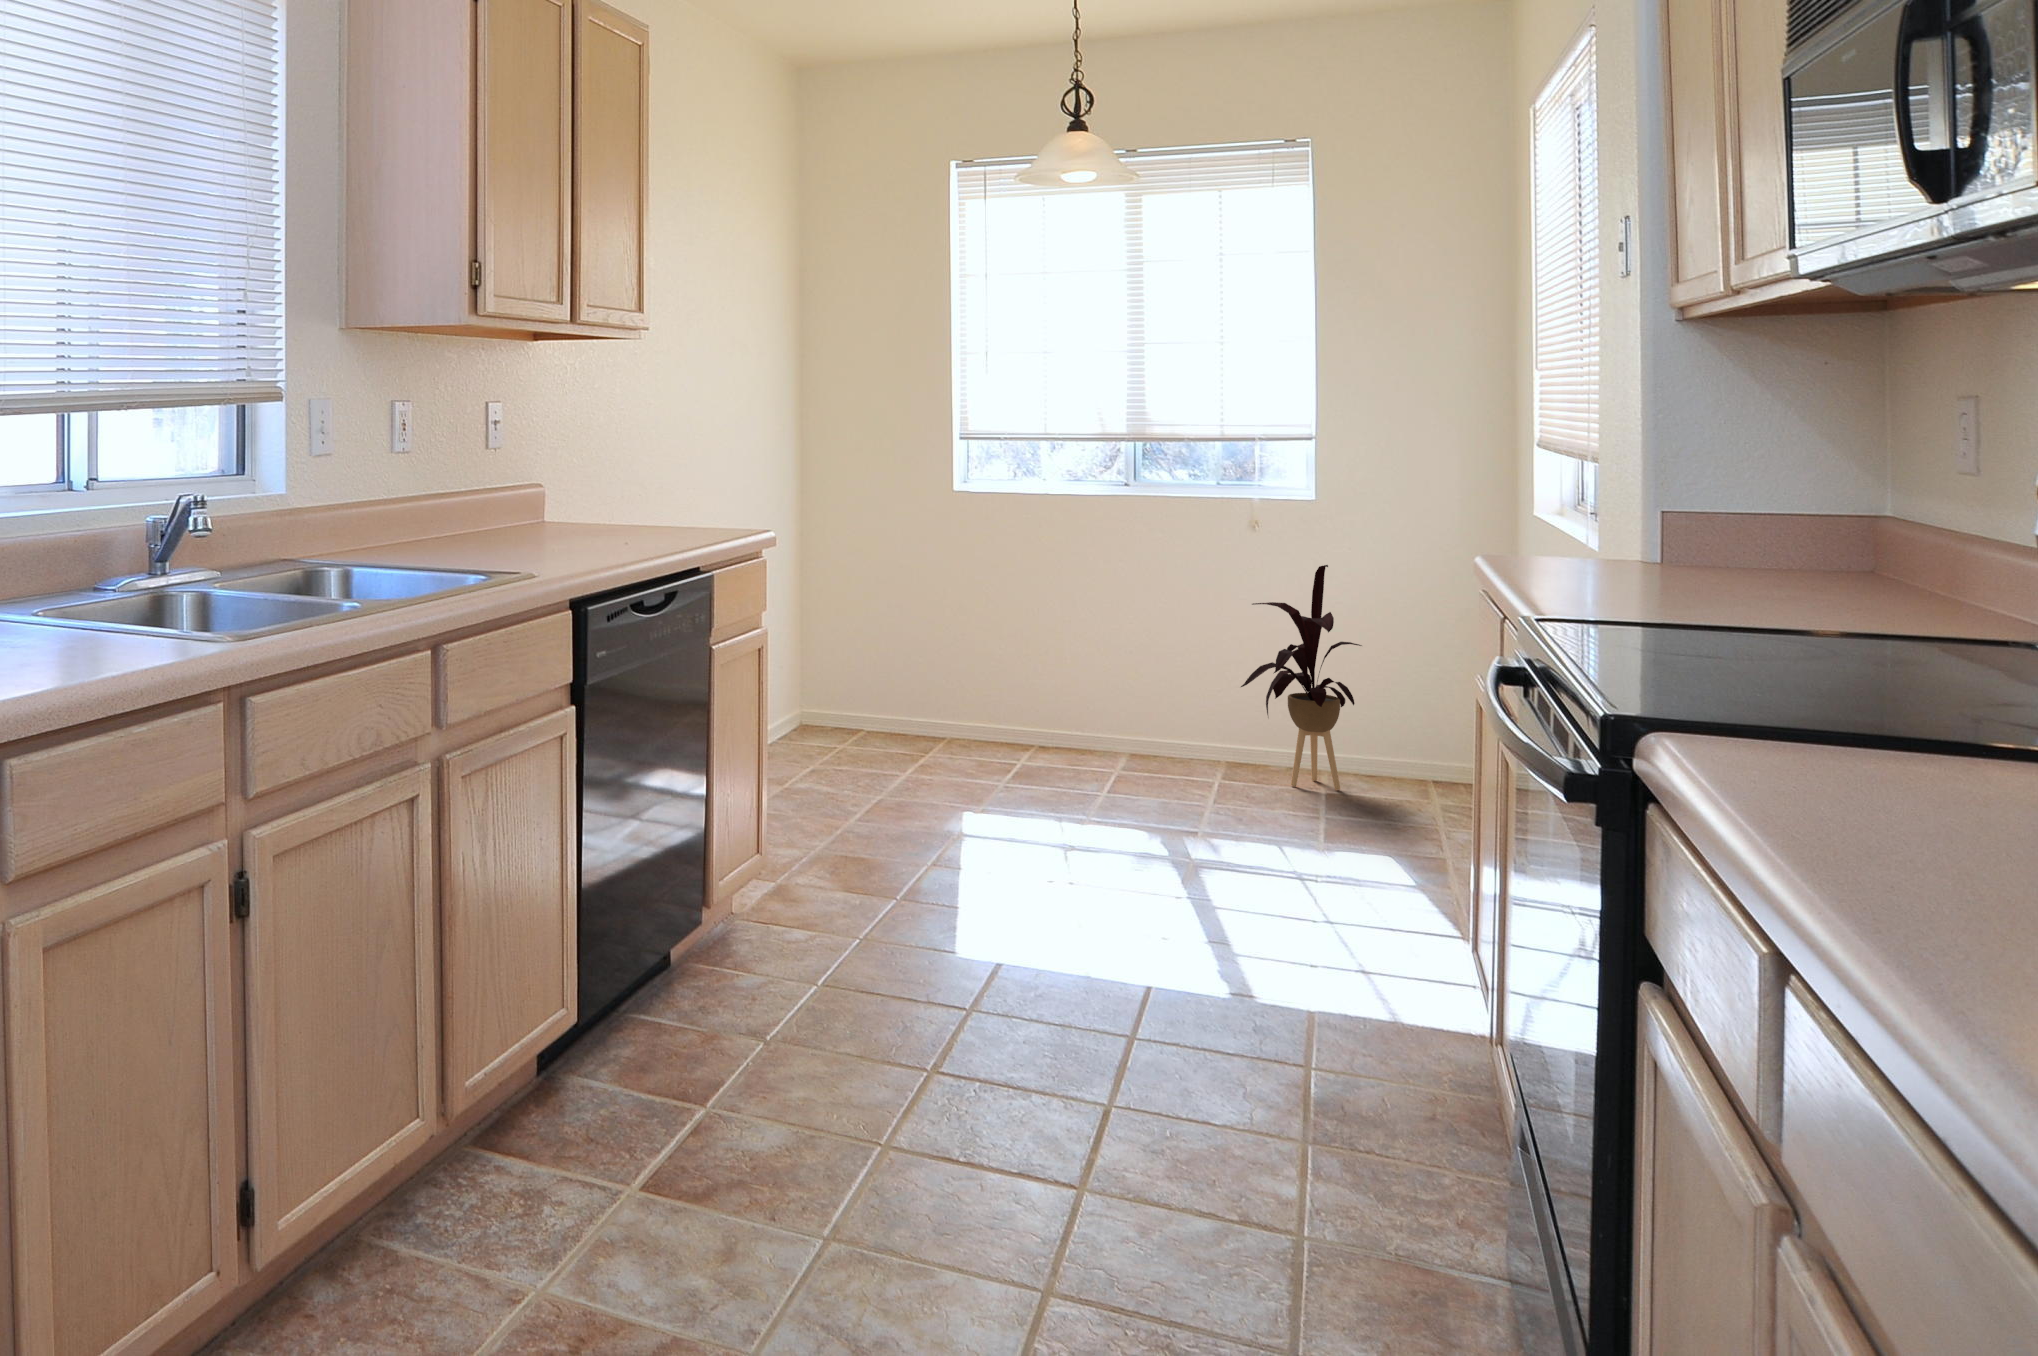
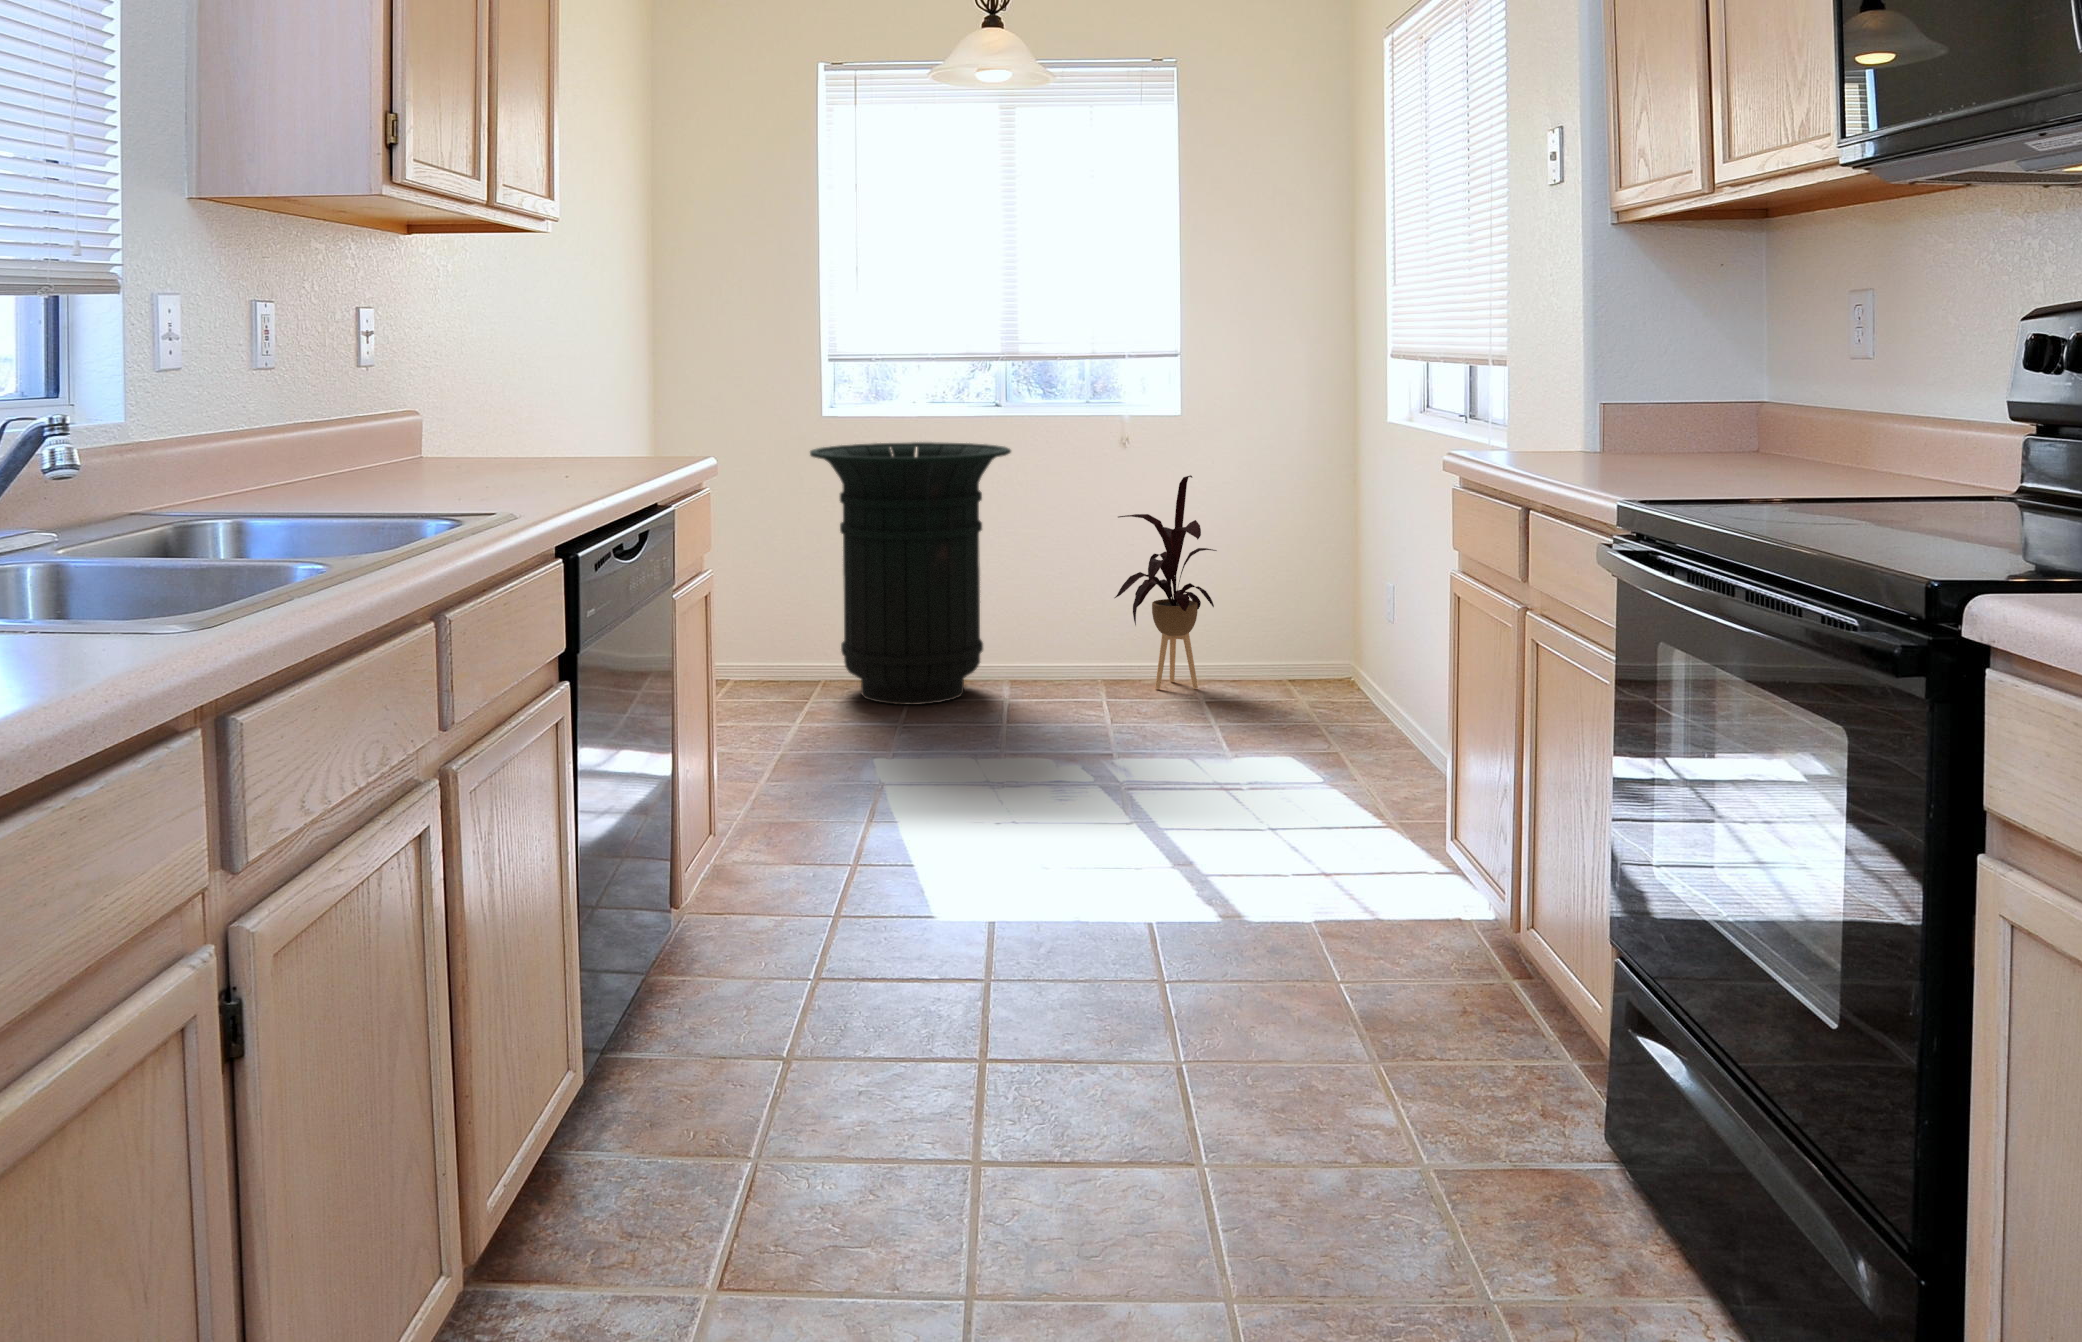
trash can: none [925,519,1128,777] -> present [810,442,1011,705]

